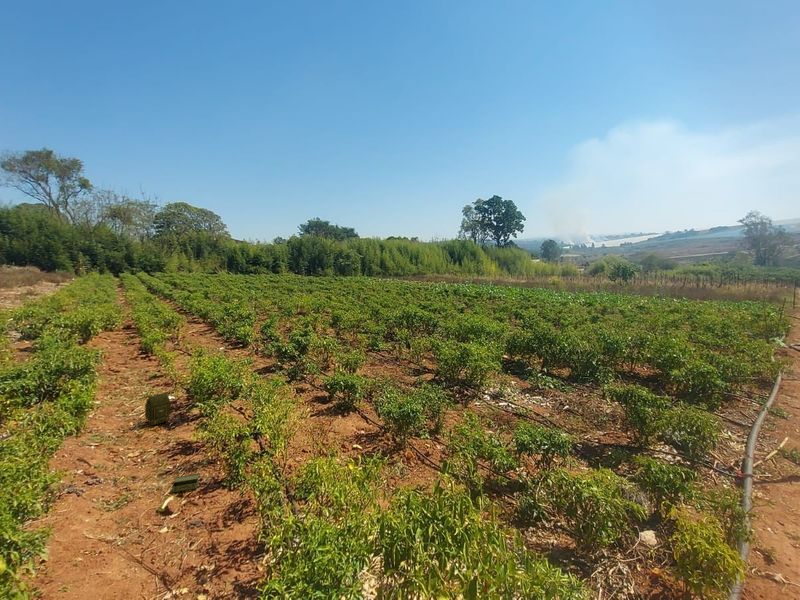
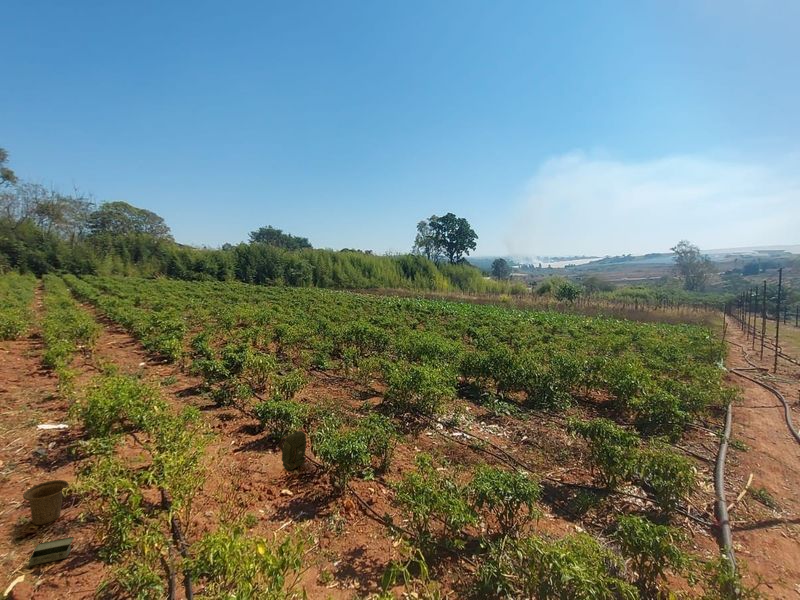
backpack: present [145,393,171,425] -> present [280,431,307,470]
basket: none [160,433,190,466] -> present [23,480,69,525]

